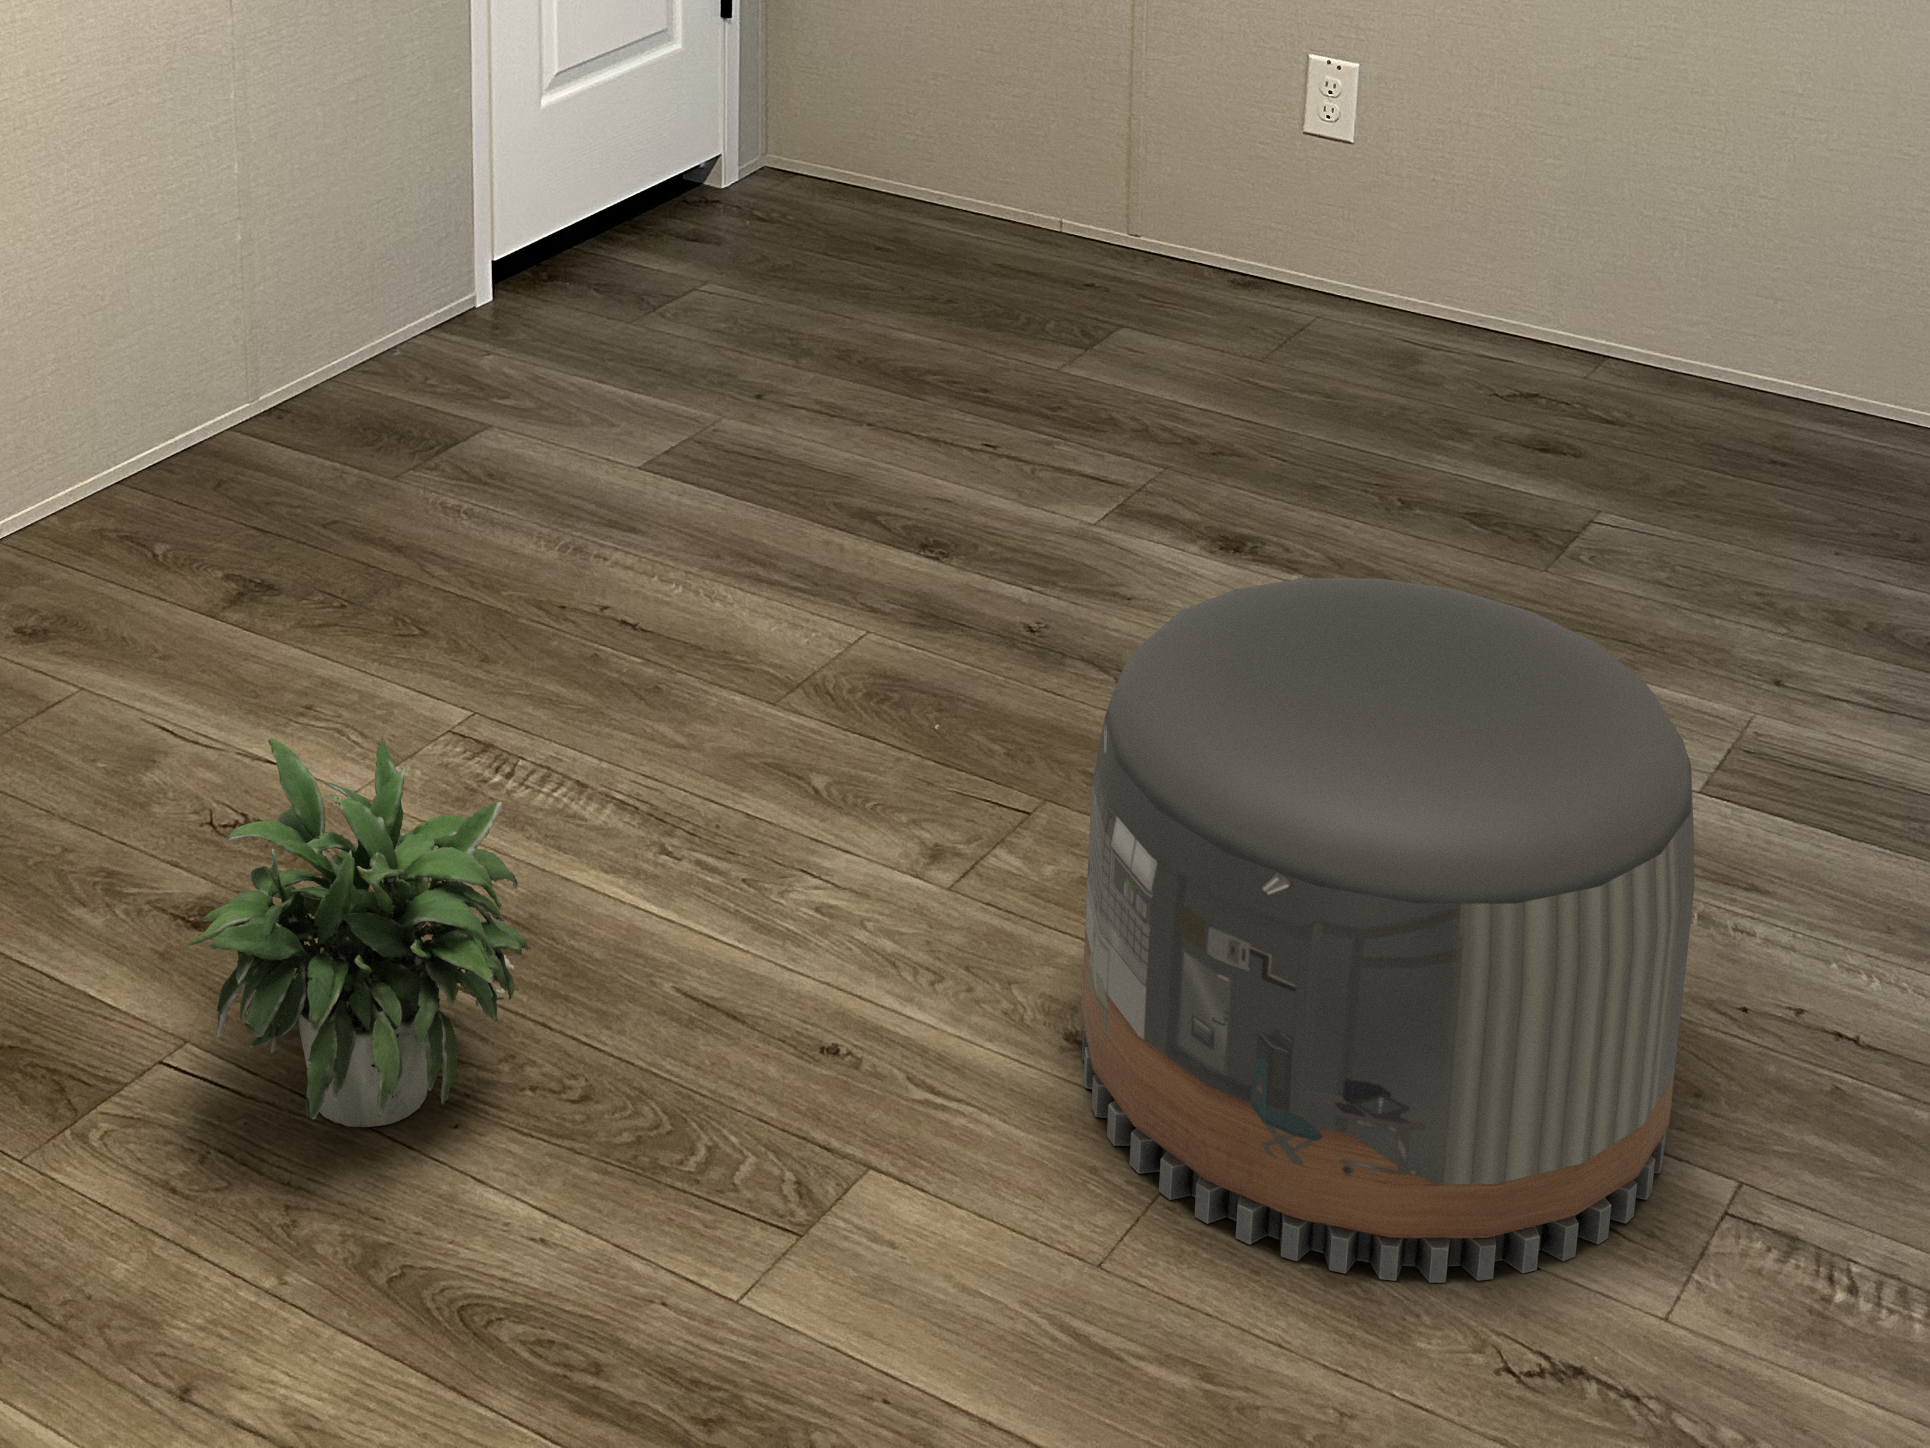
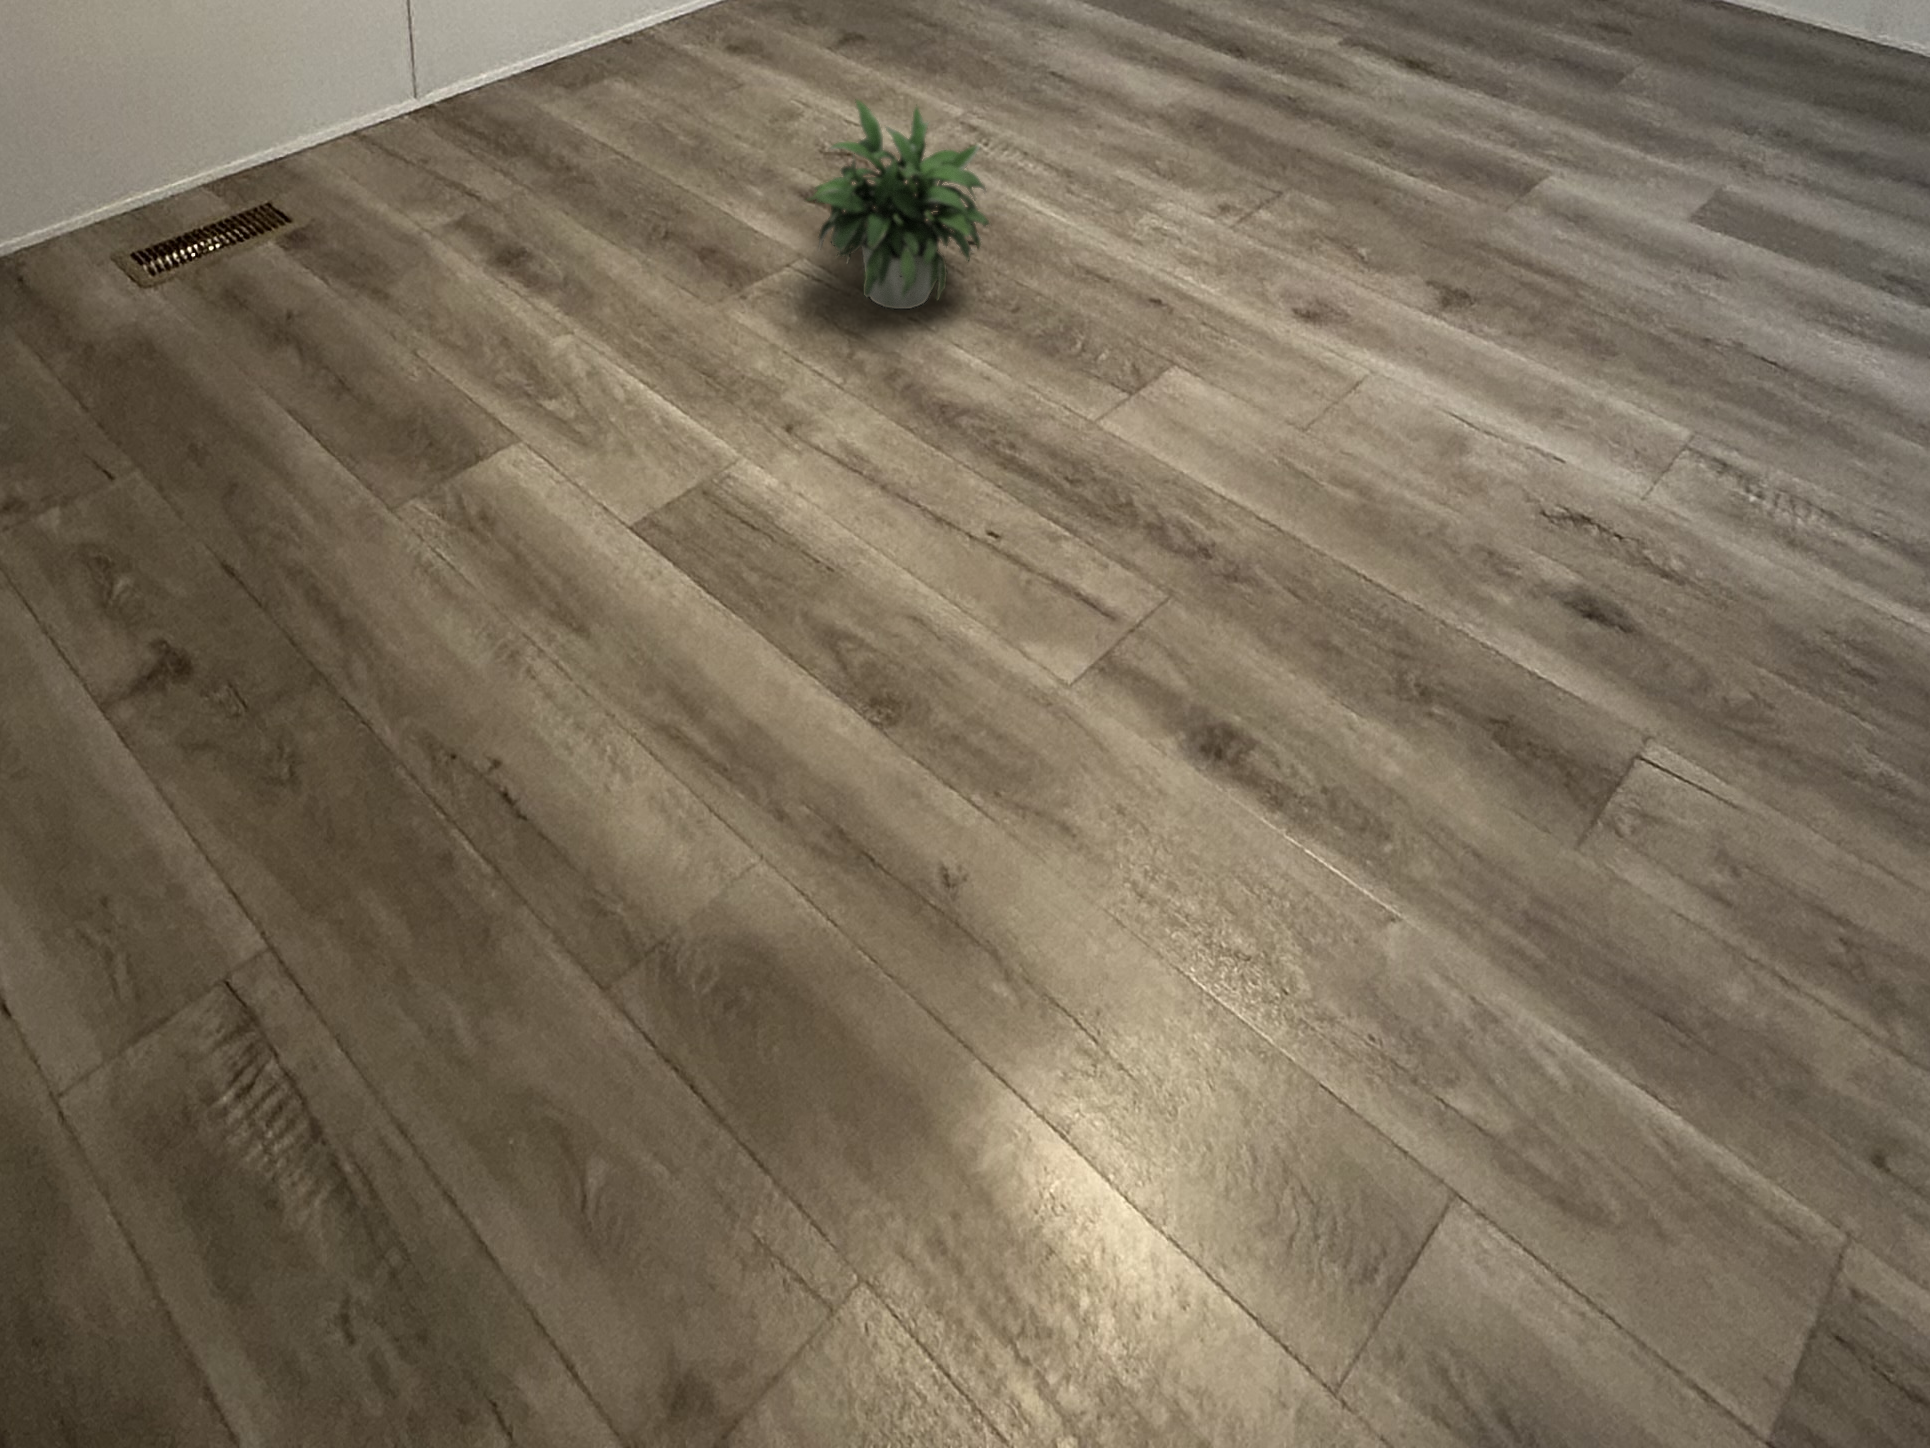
pouf: present [1081,578,1694,1283] -> none [1301,67,1698,467]

